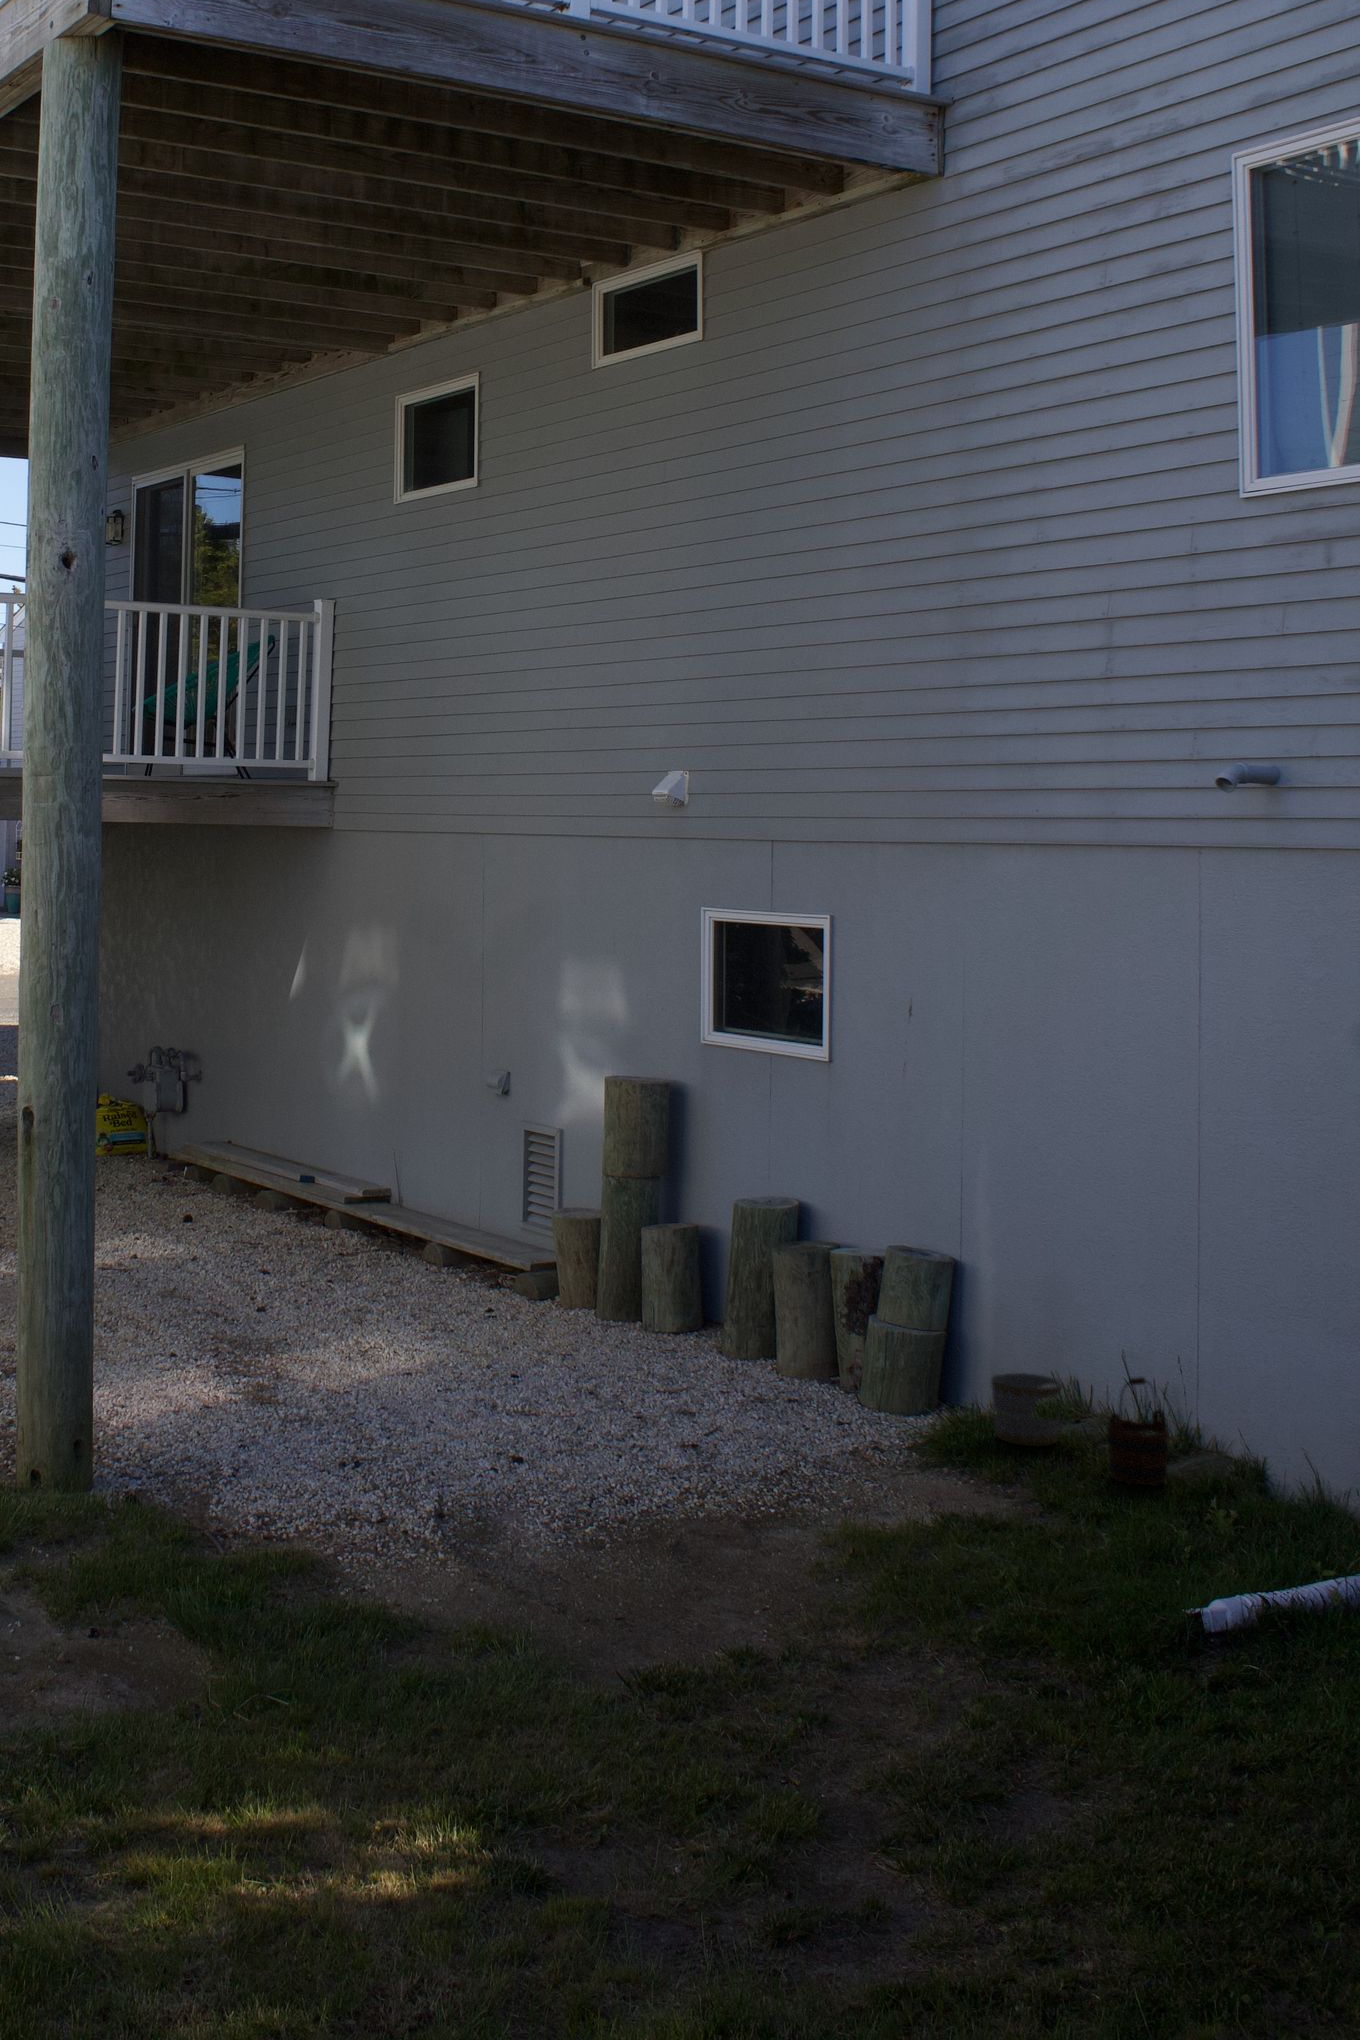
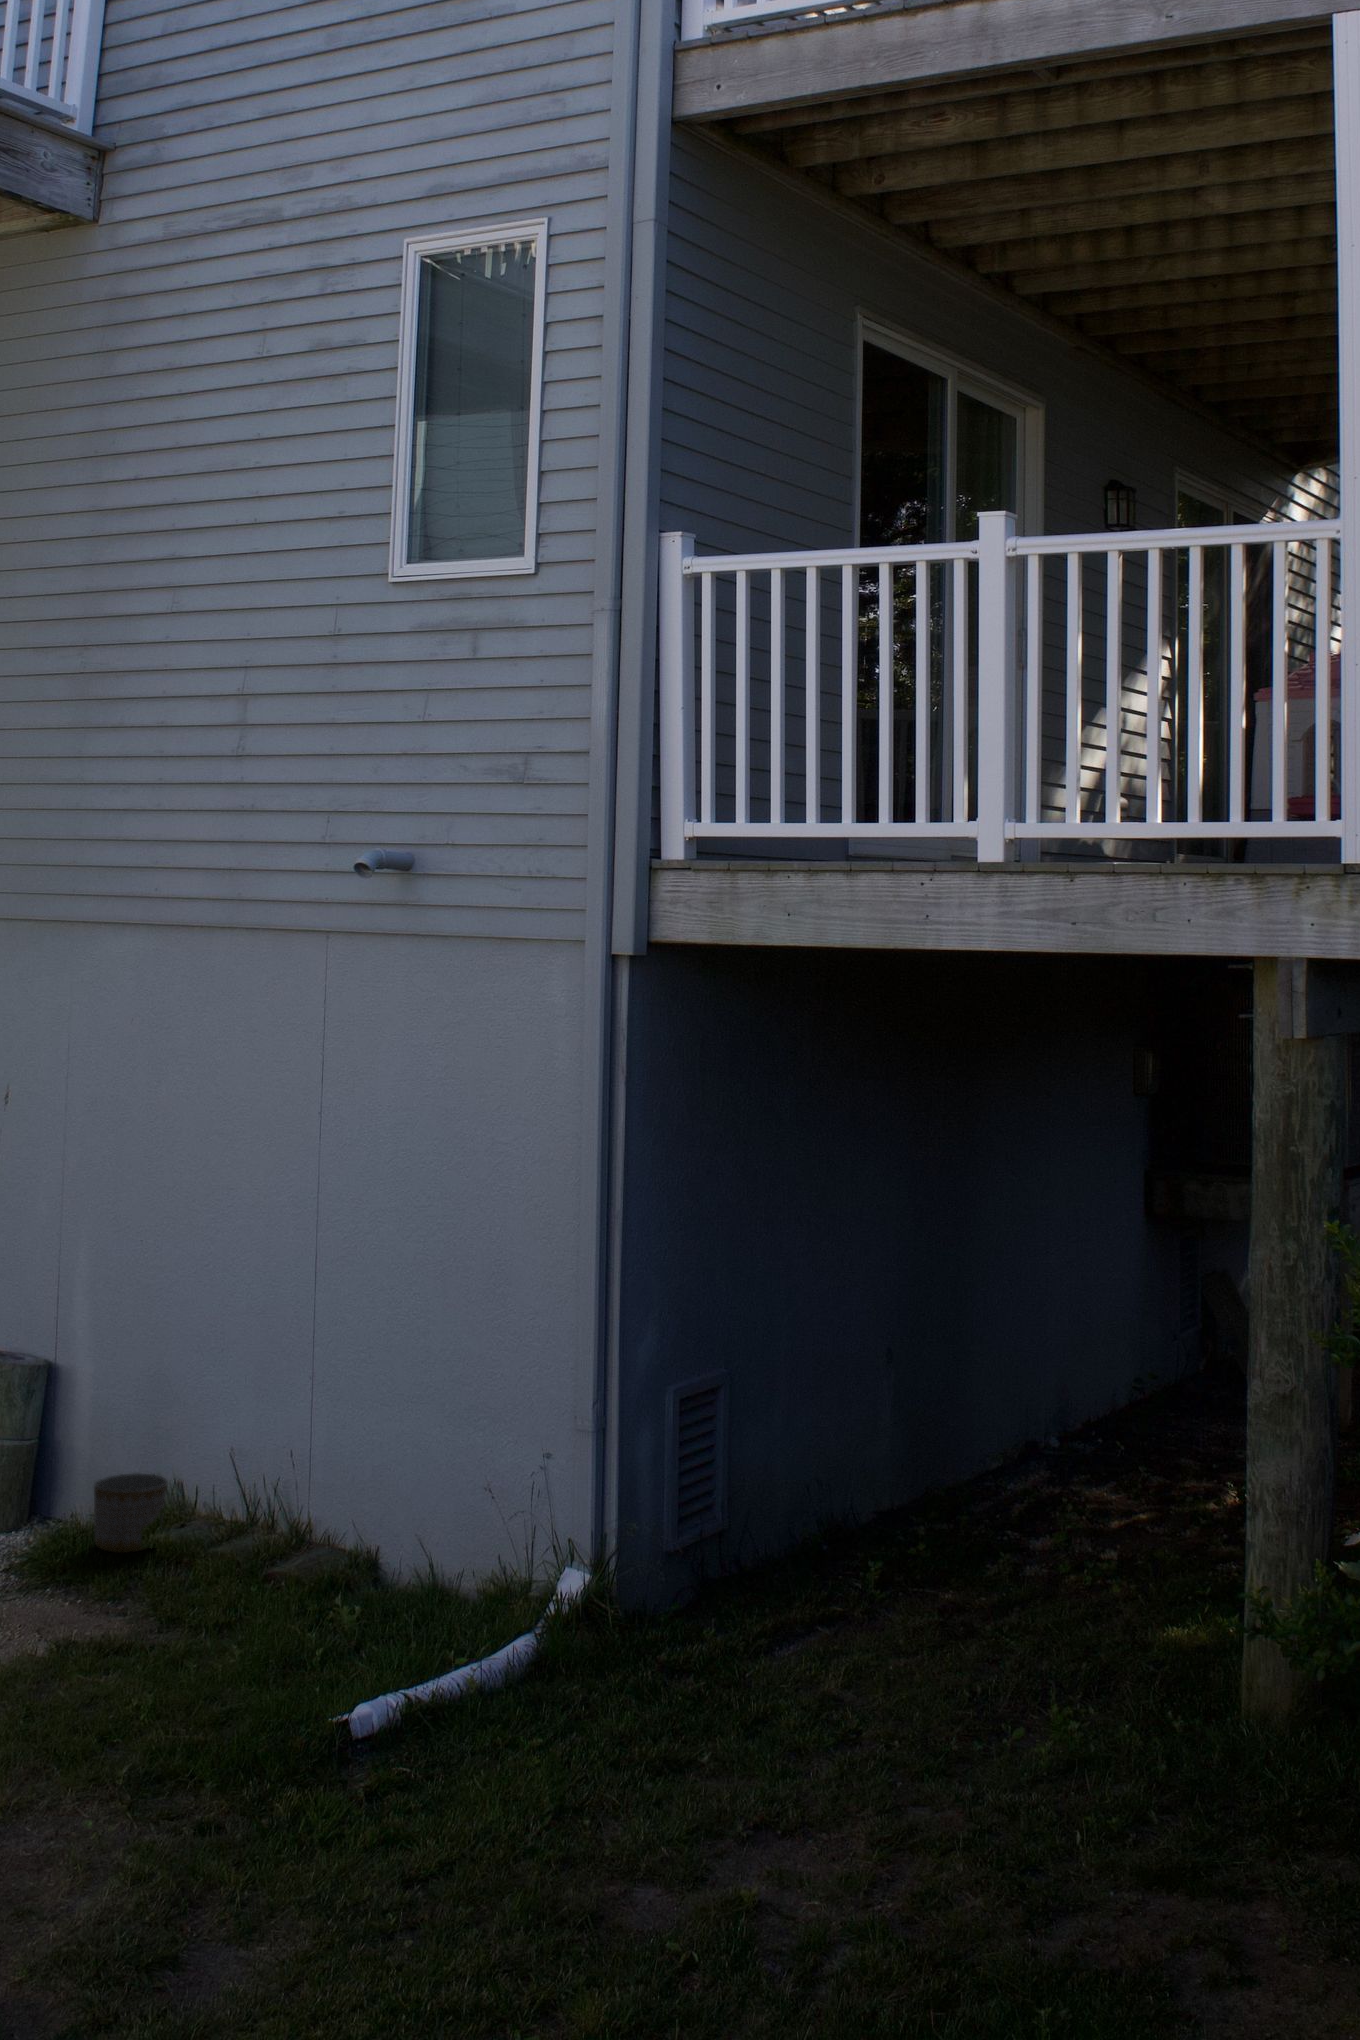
wooden bucket: present [1107,1377,1169,1486] -> none [219,1468,281,1581]

